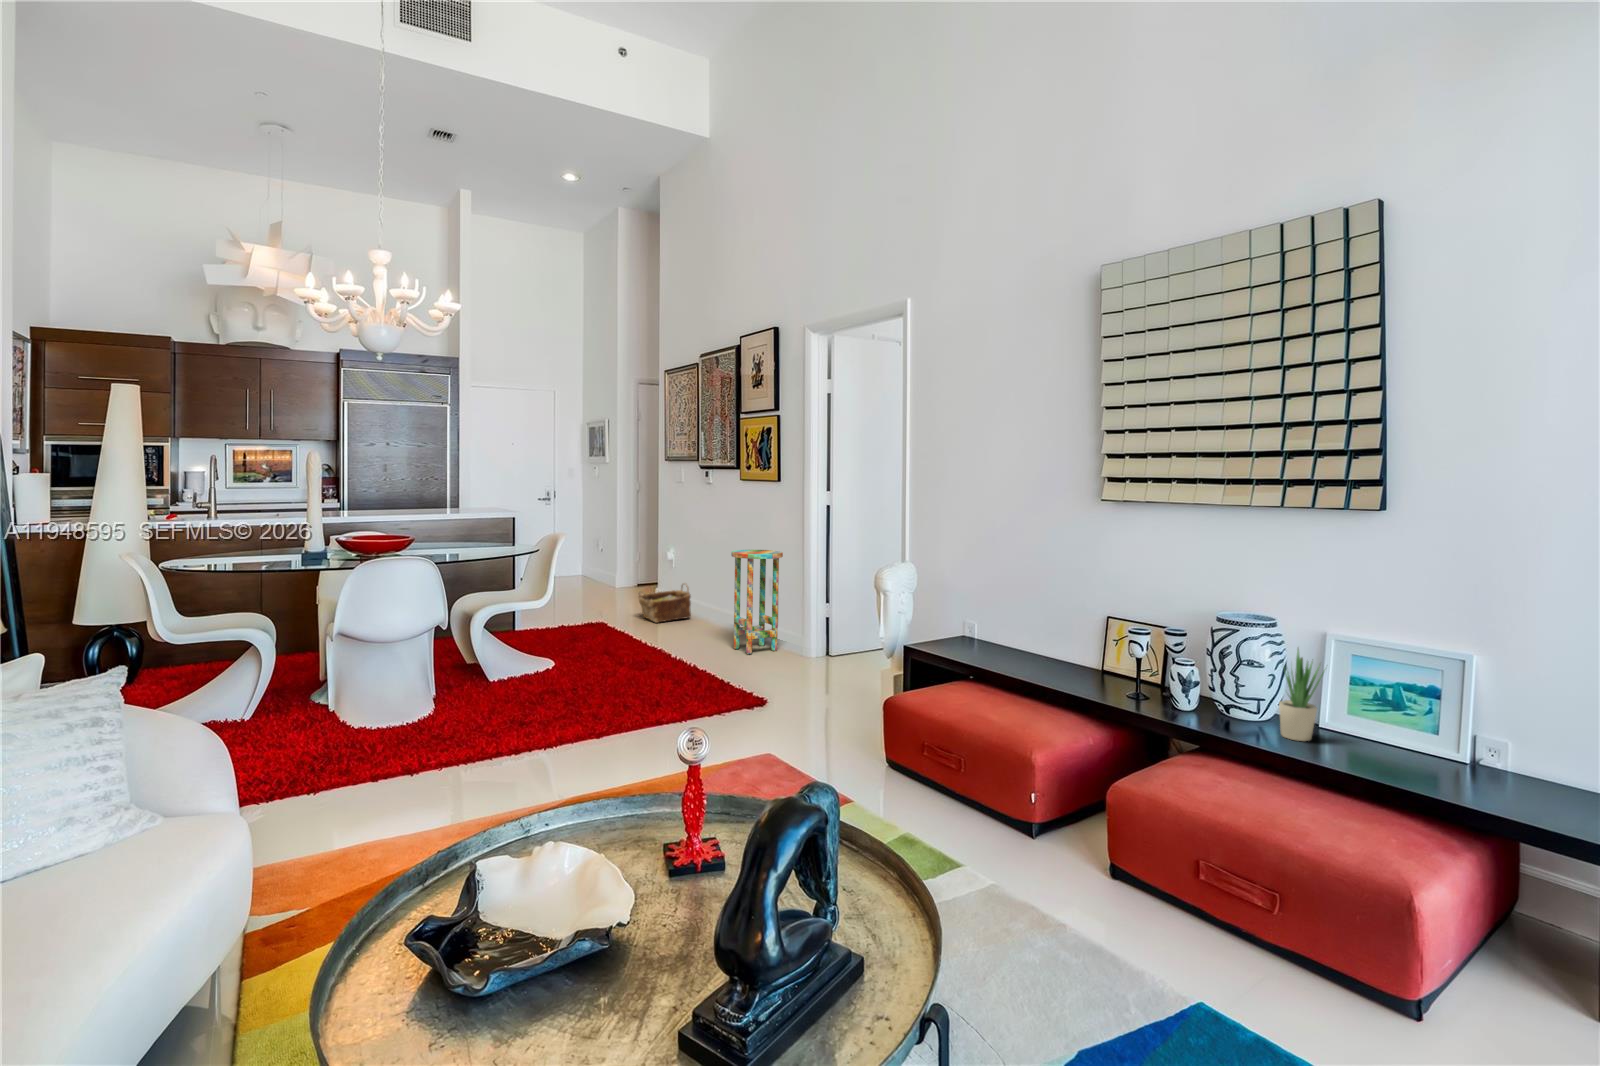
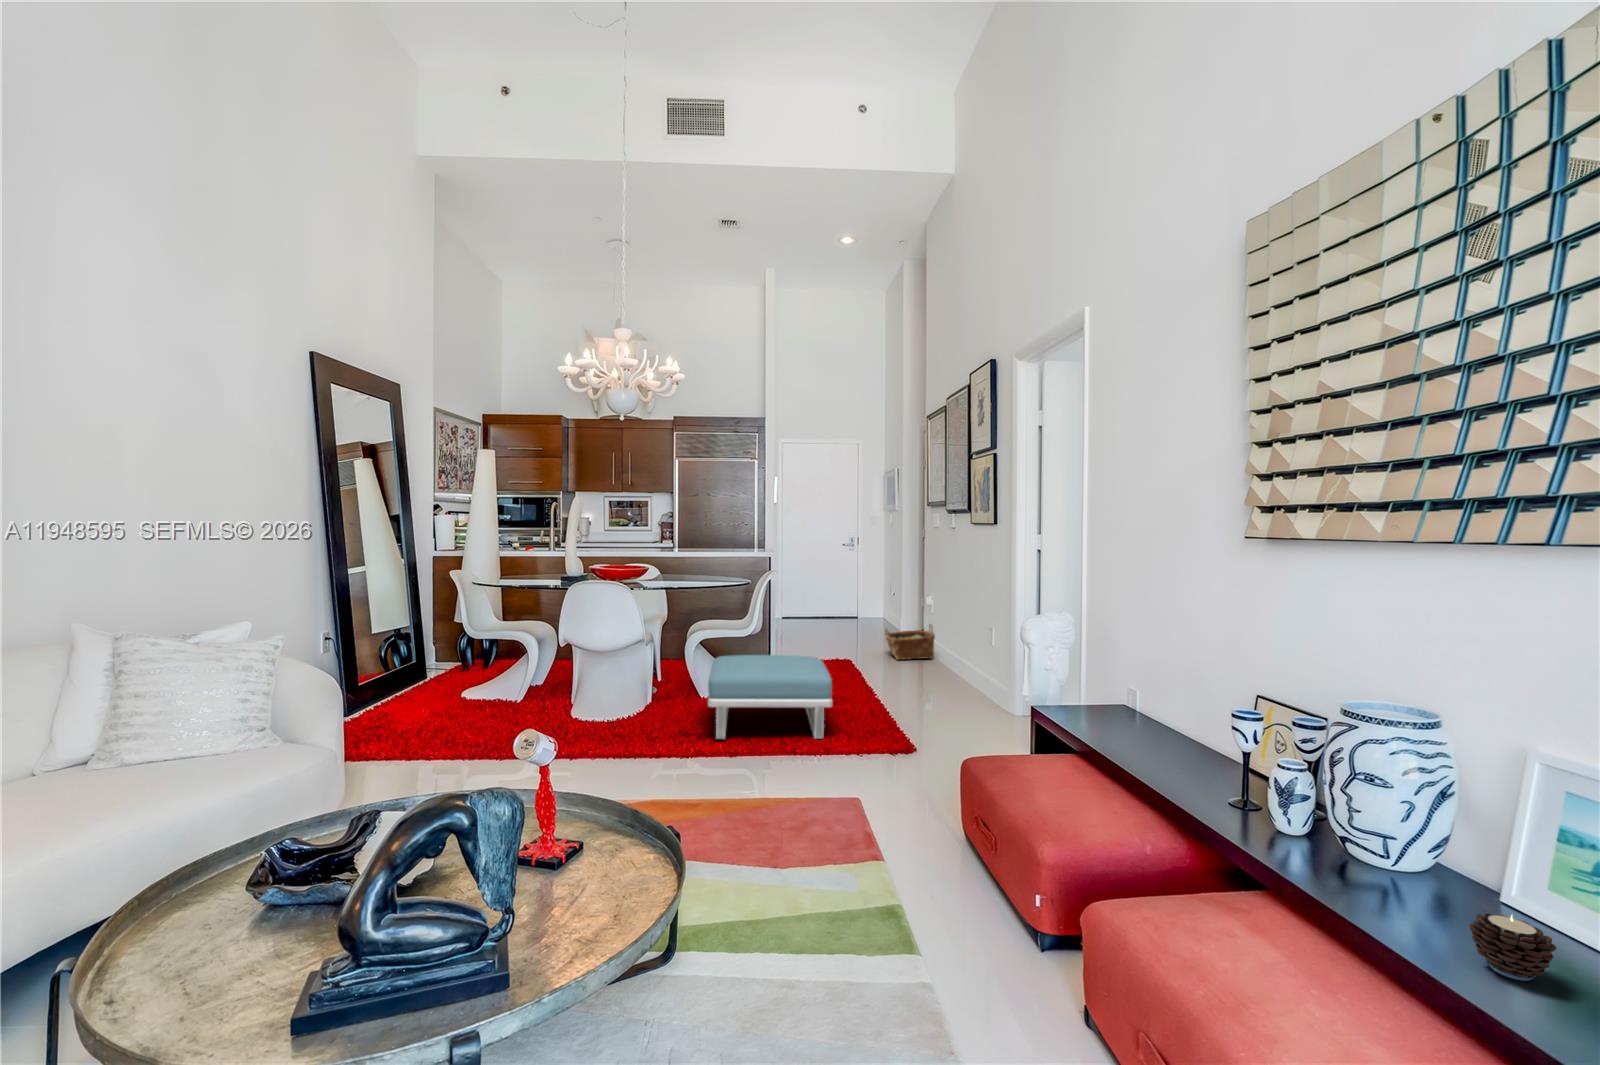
side table: present [731,550,783,654] -> none [938,592,992,698]
footstool: none [519,626,683,725] -> present [708,655,833,739]
potted plant: present [1279,649,1324,741] -> none [1393,759,1475,919]
candle: none [1344,726,1386,762] -> present [1469,914,1557,981]

